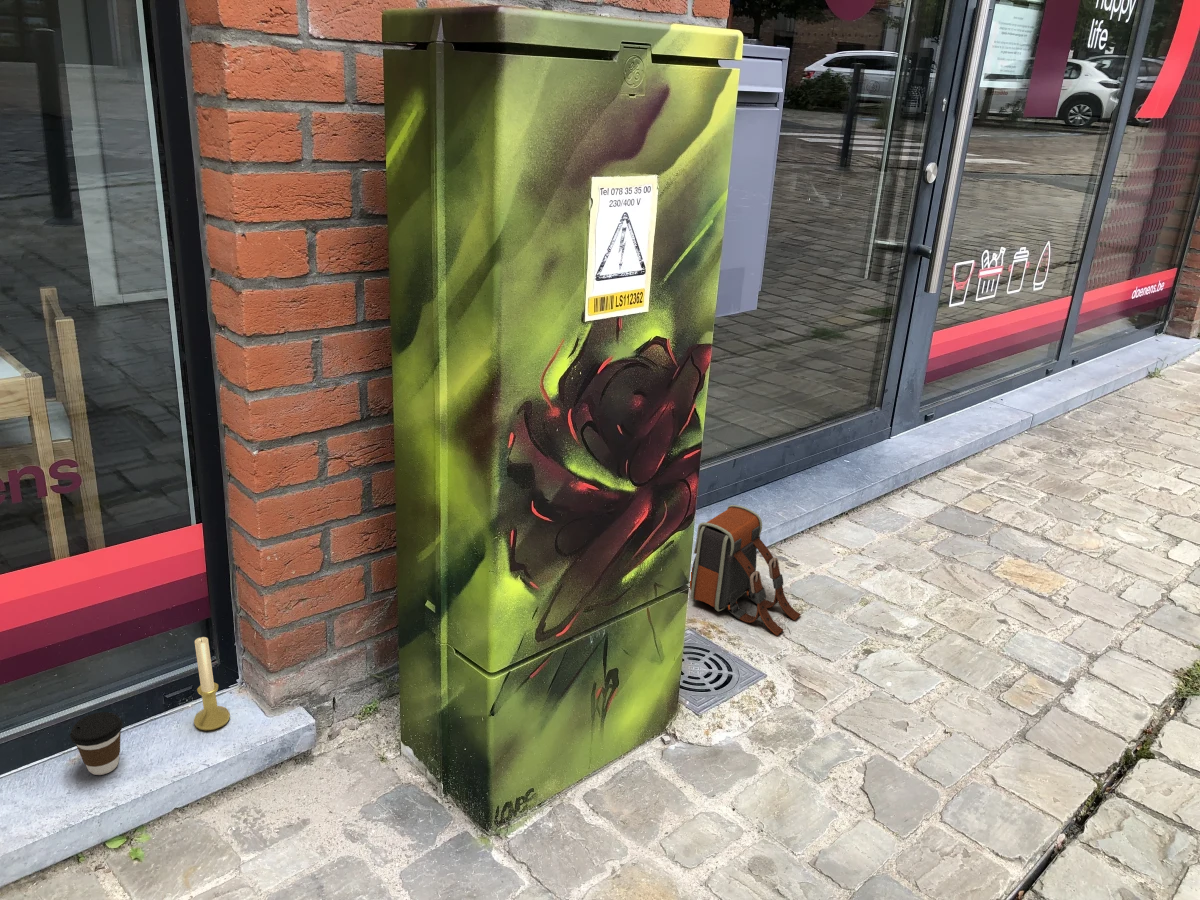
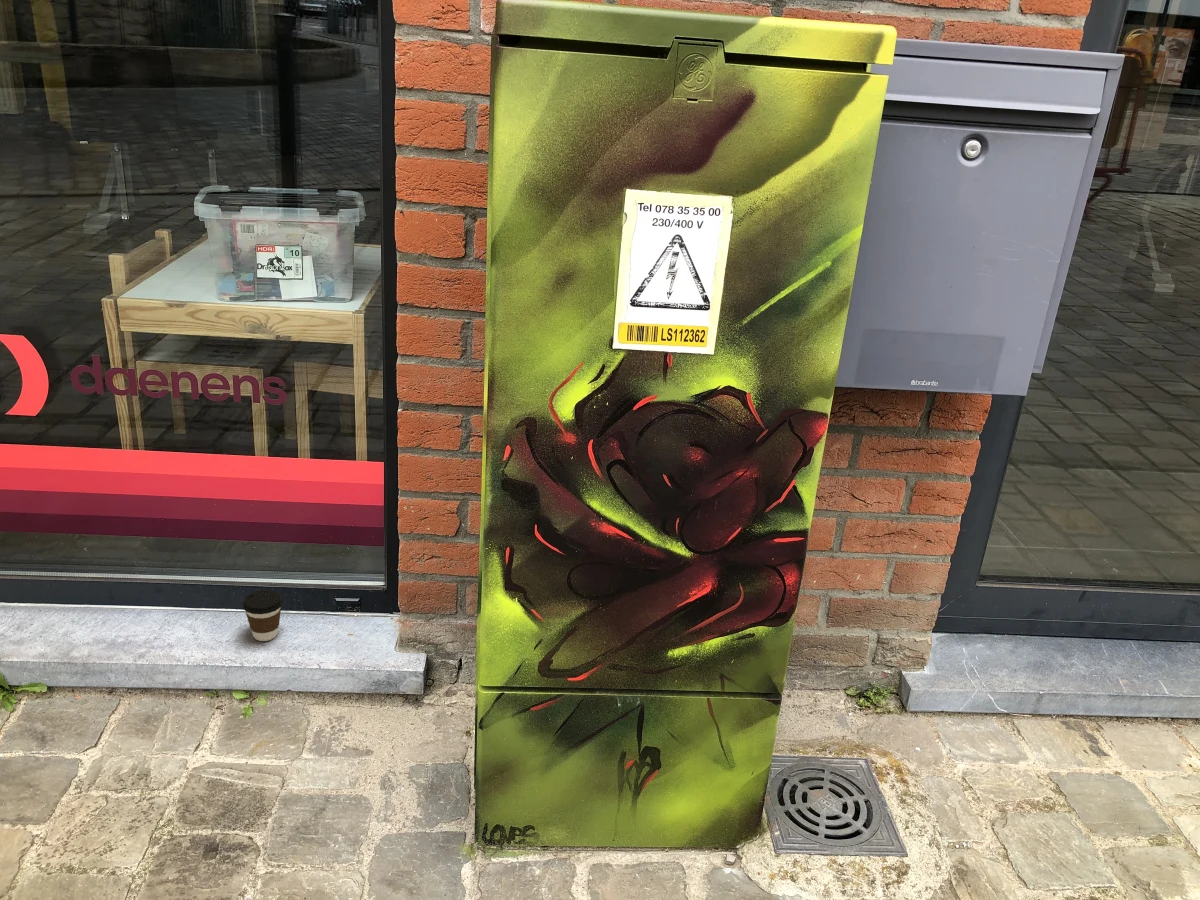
backpack: present [690,505,801,635] -> none [905,638,1037,820]
candle holder: present [194,637,230,731] -> none [343,559,373,644]

